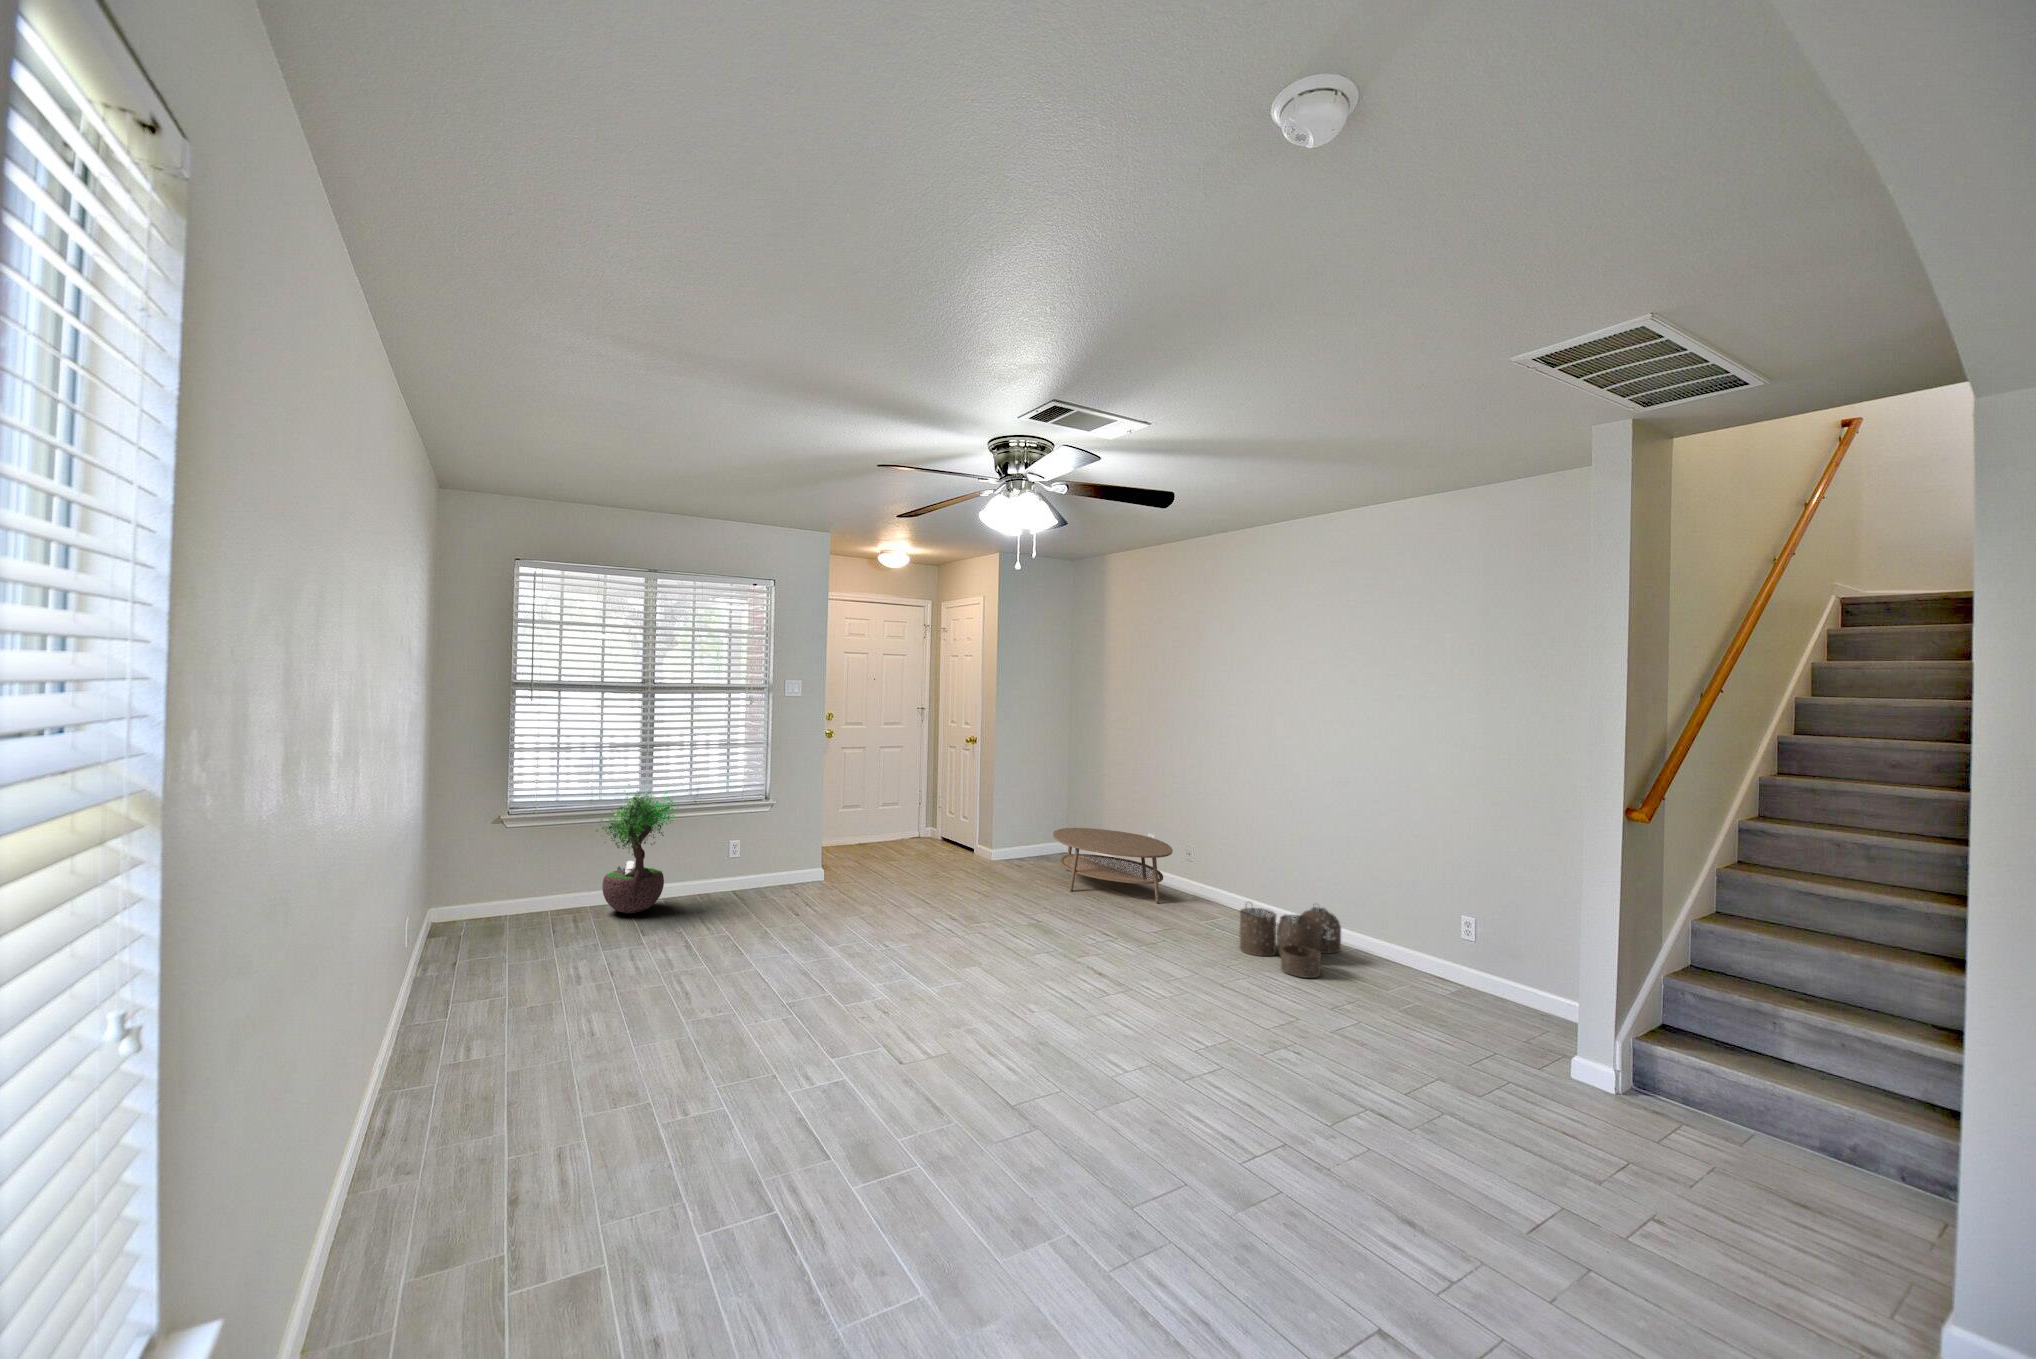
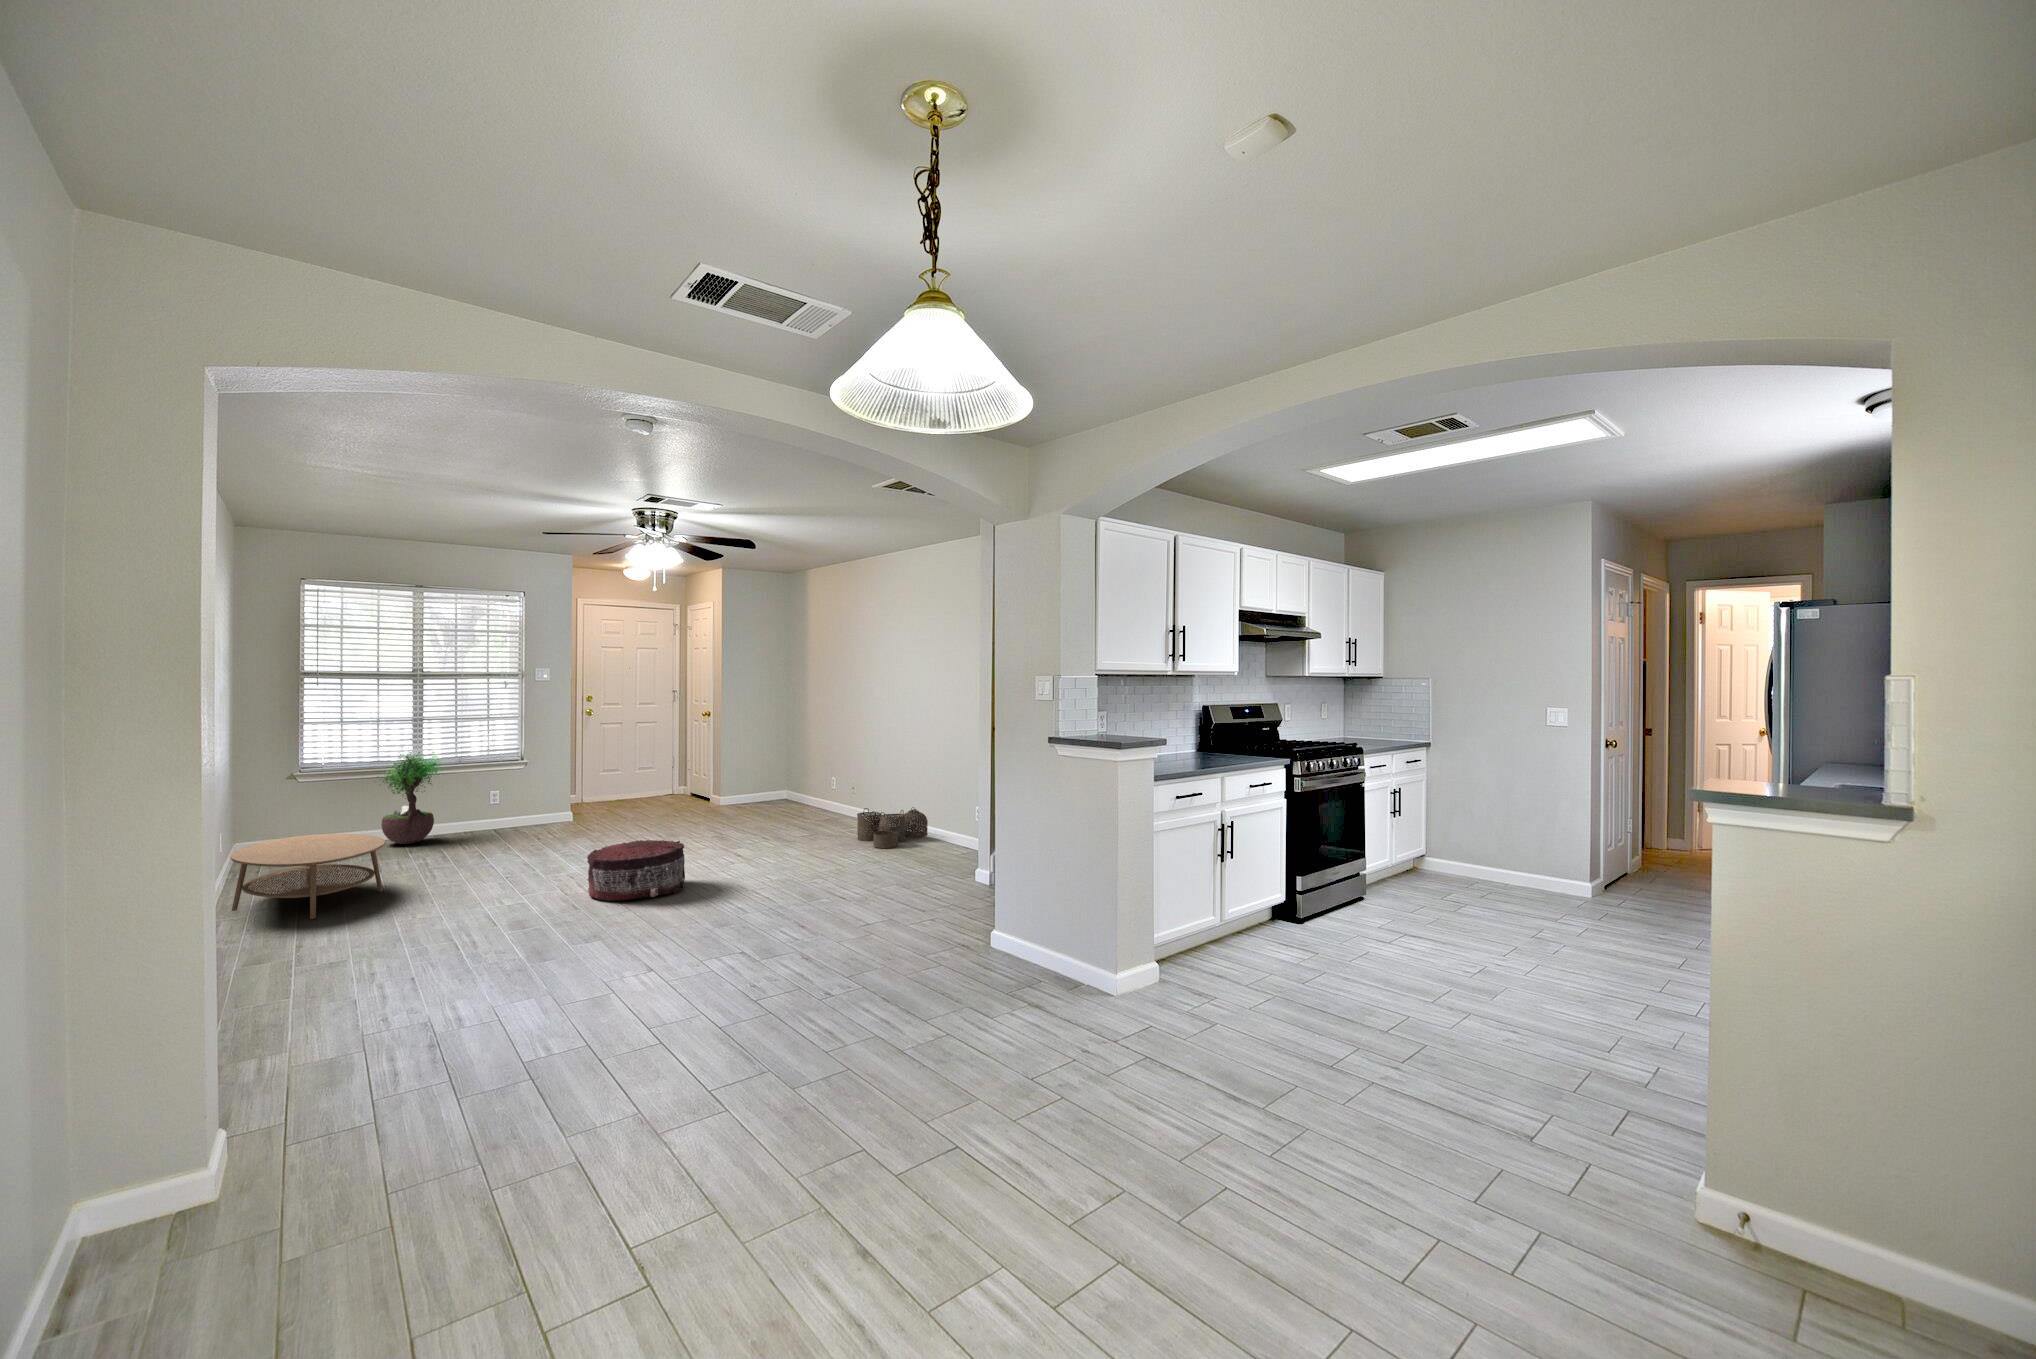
coffee table: present [1053,828,1173,903] -> present [230,834,385,919]
pouf: none [914,969,1065,1100] -> present [587,840,685,900]

